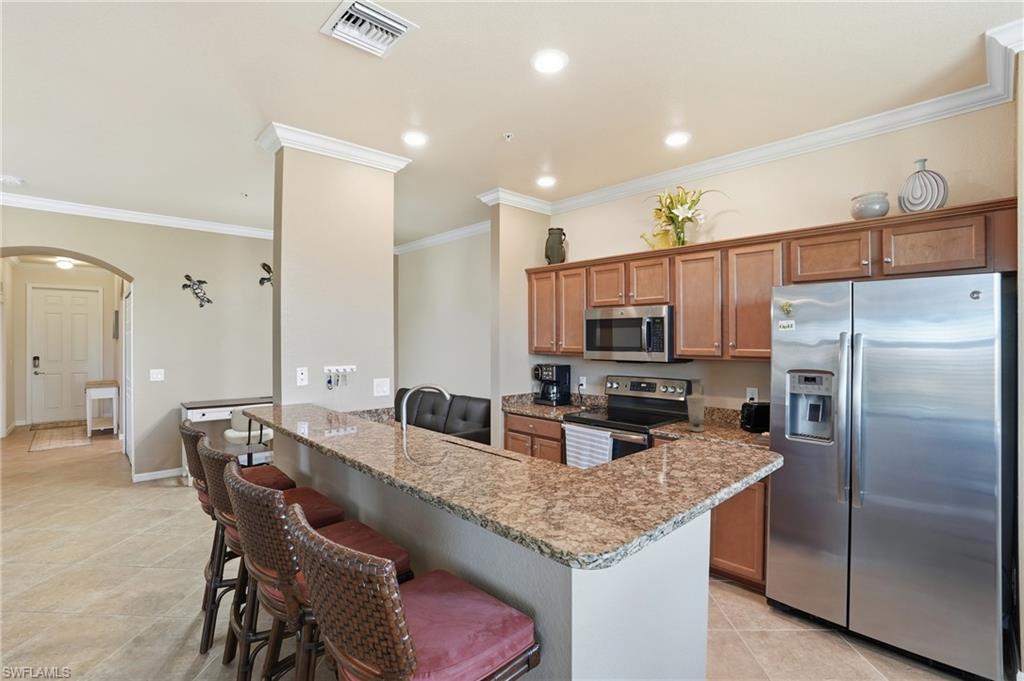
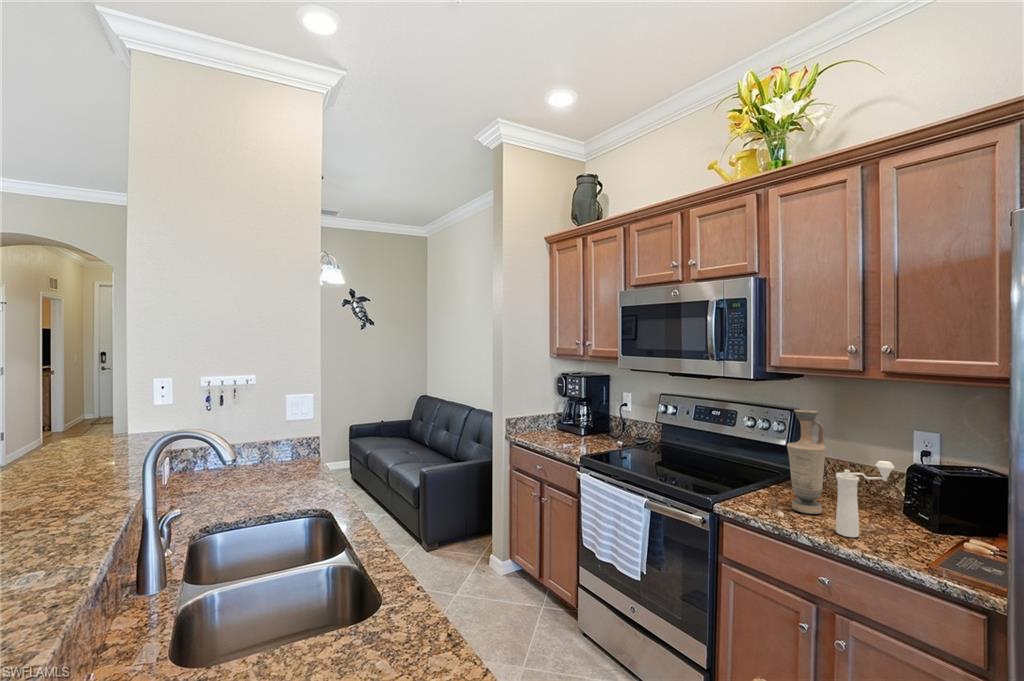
pepper mill: none [710,400,736,438] -> present [836,461,894,537]

